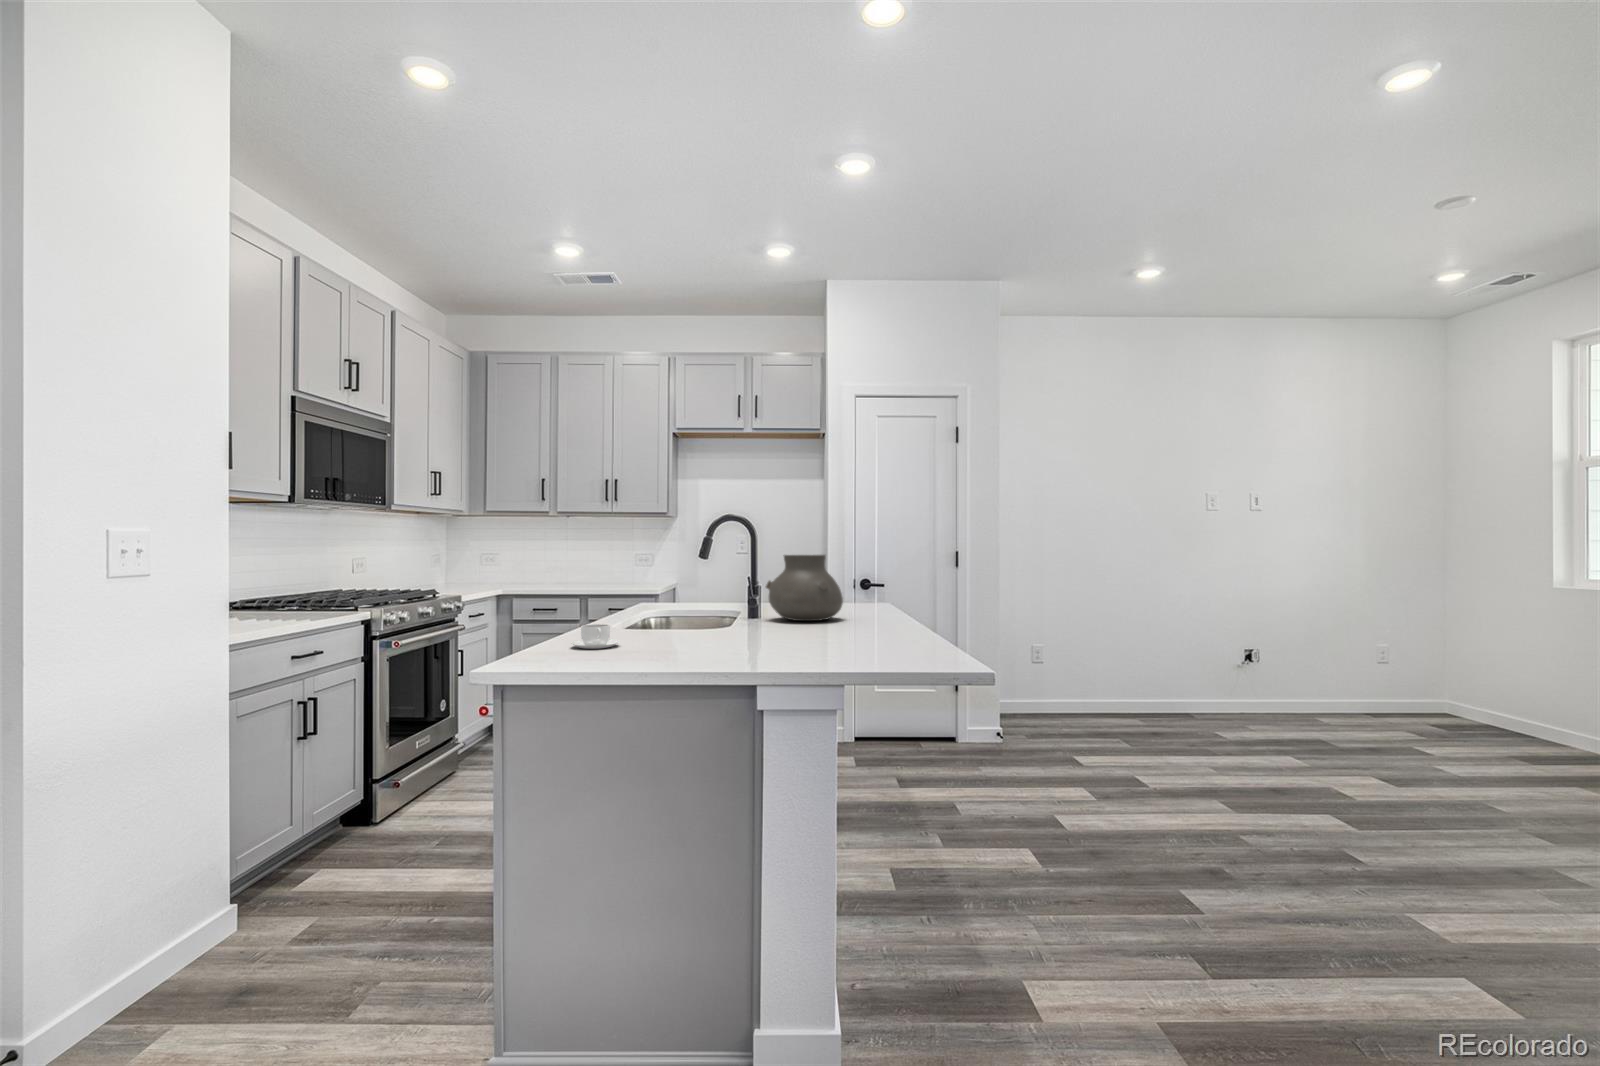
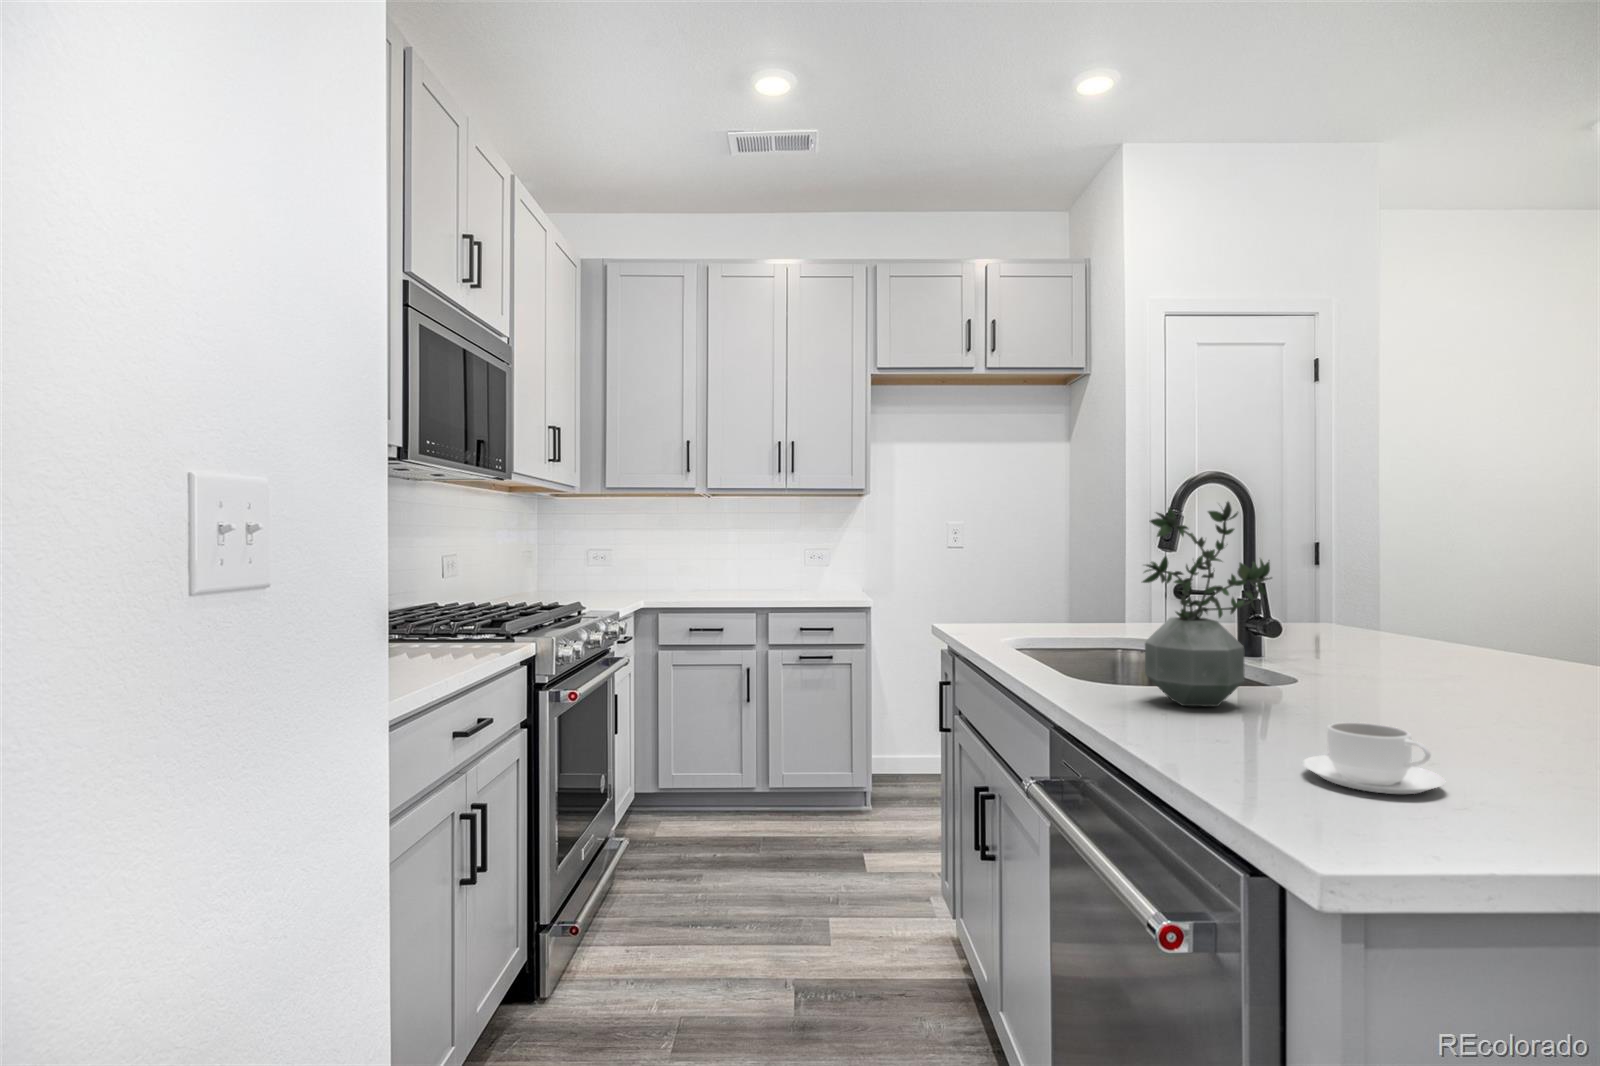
potted plant: none [604,530,670,629] -> present [1143,502,1272,706]
vase: present [766,555,843,621] -> none [1362,549,1542,681]

